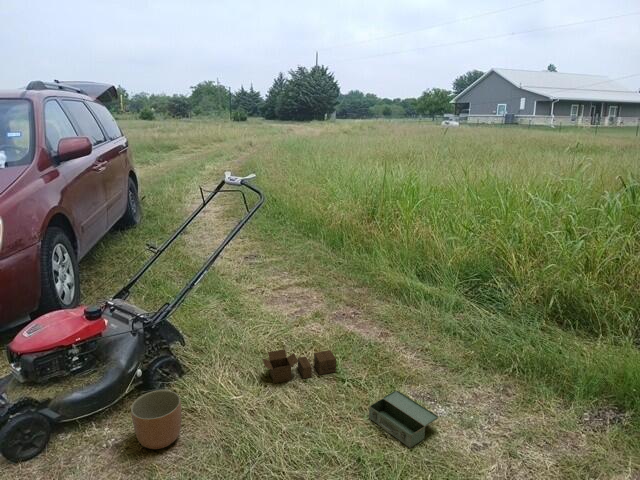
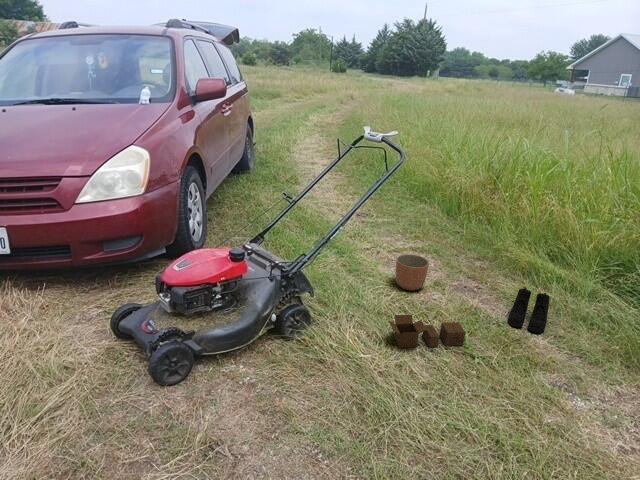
boots: none [380,309,415,350] -> present [508,288,550,333]
planter: present [131,390,182,449] -> present [396,254,429,291]
toolbox: present [369,391,438,448] -> none [503,376,585,440]

